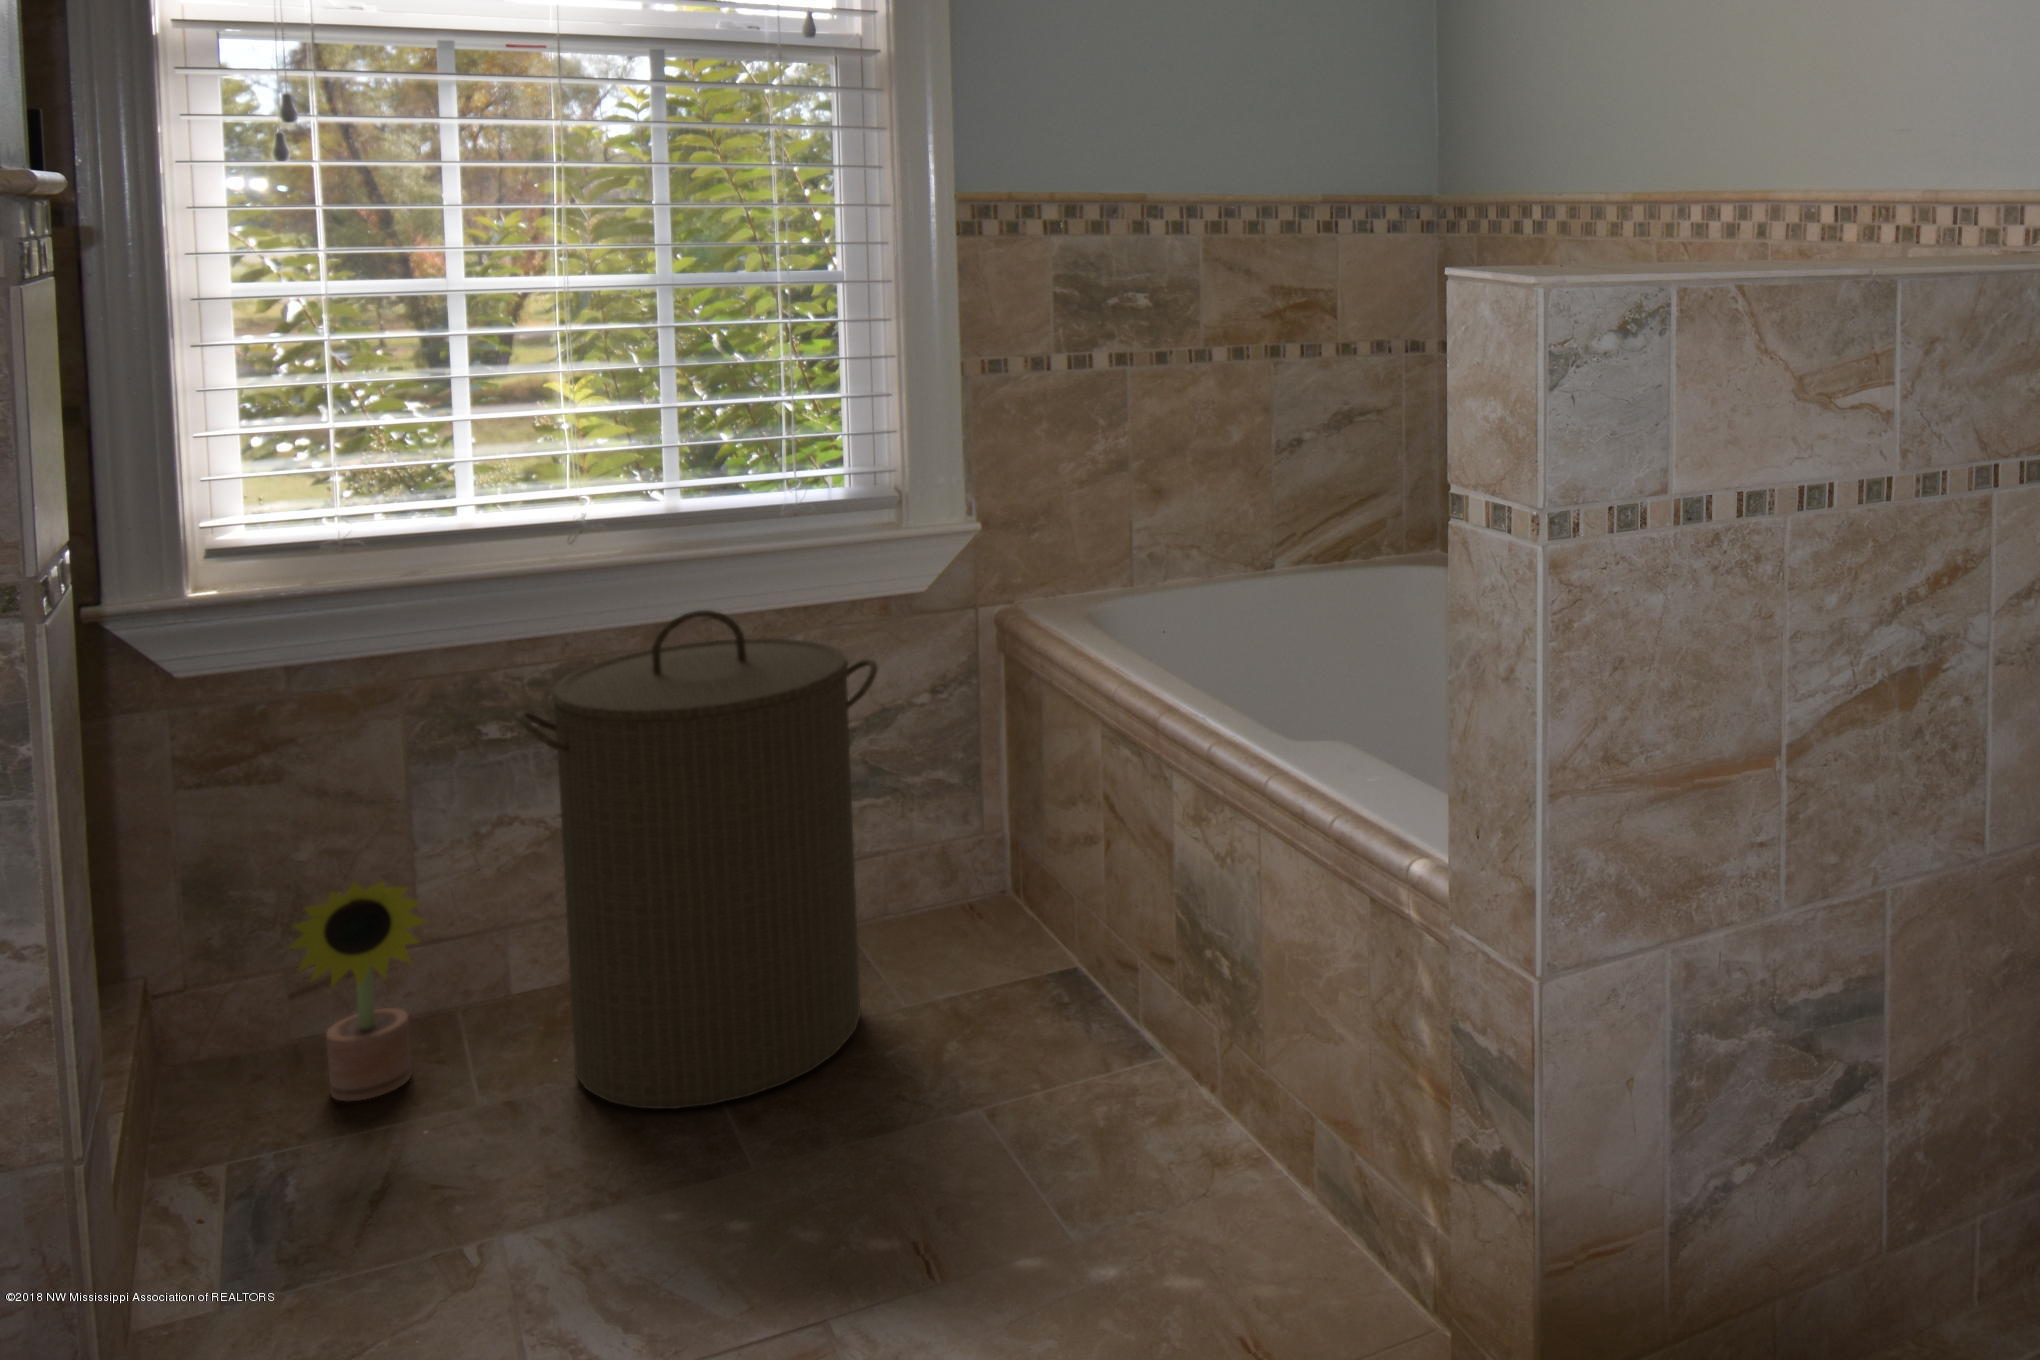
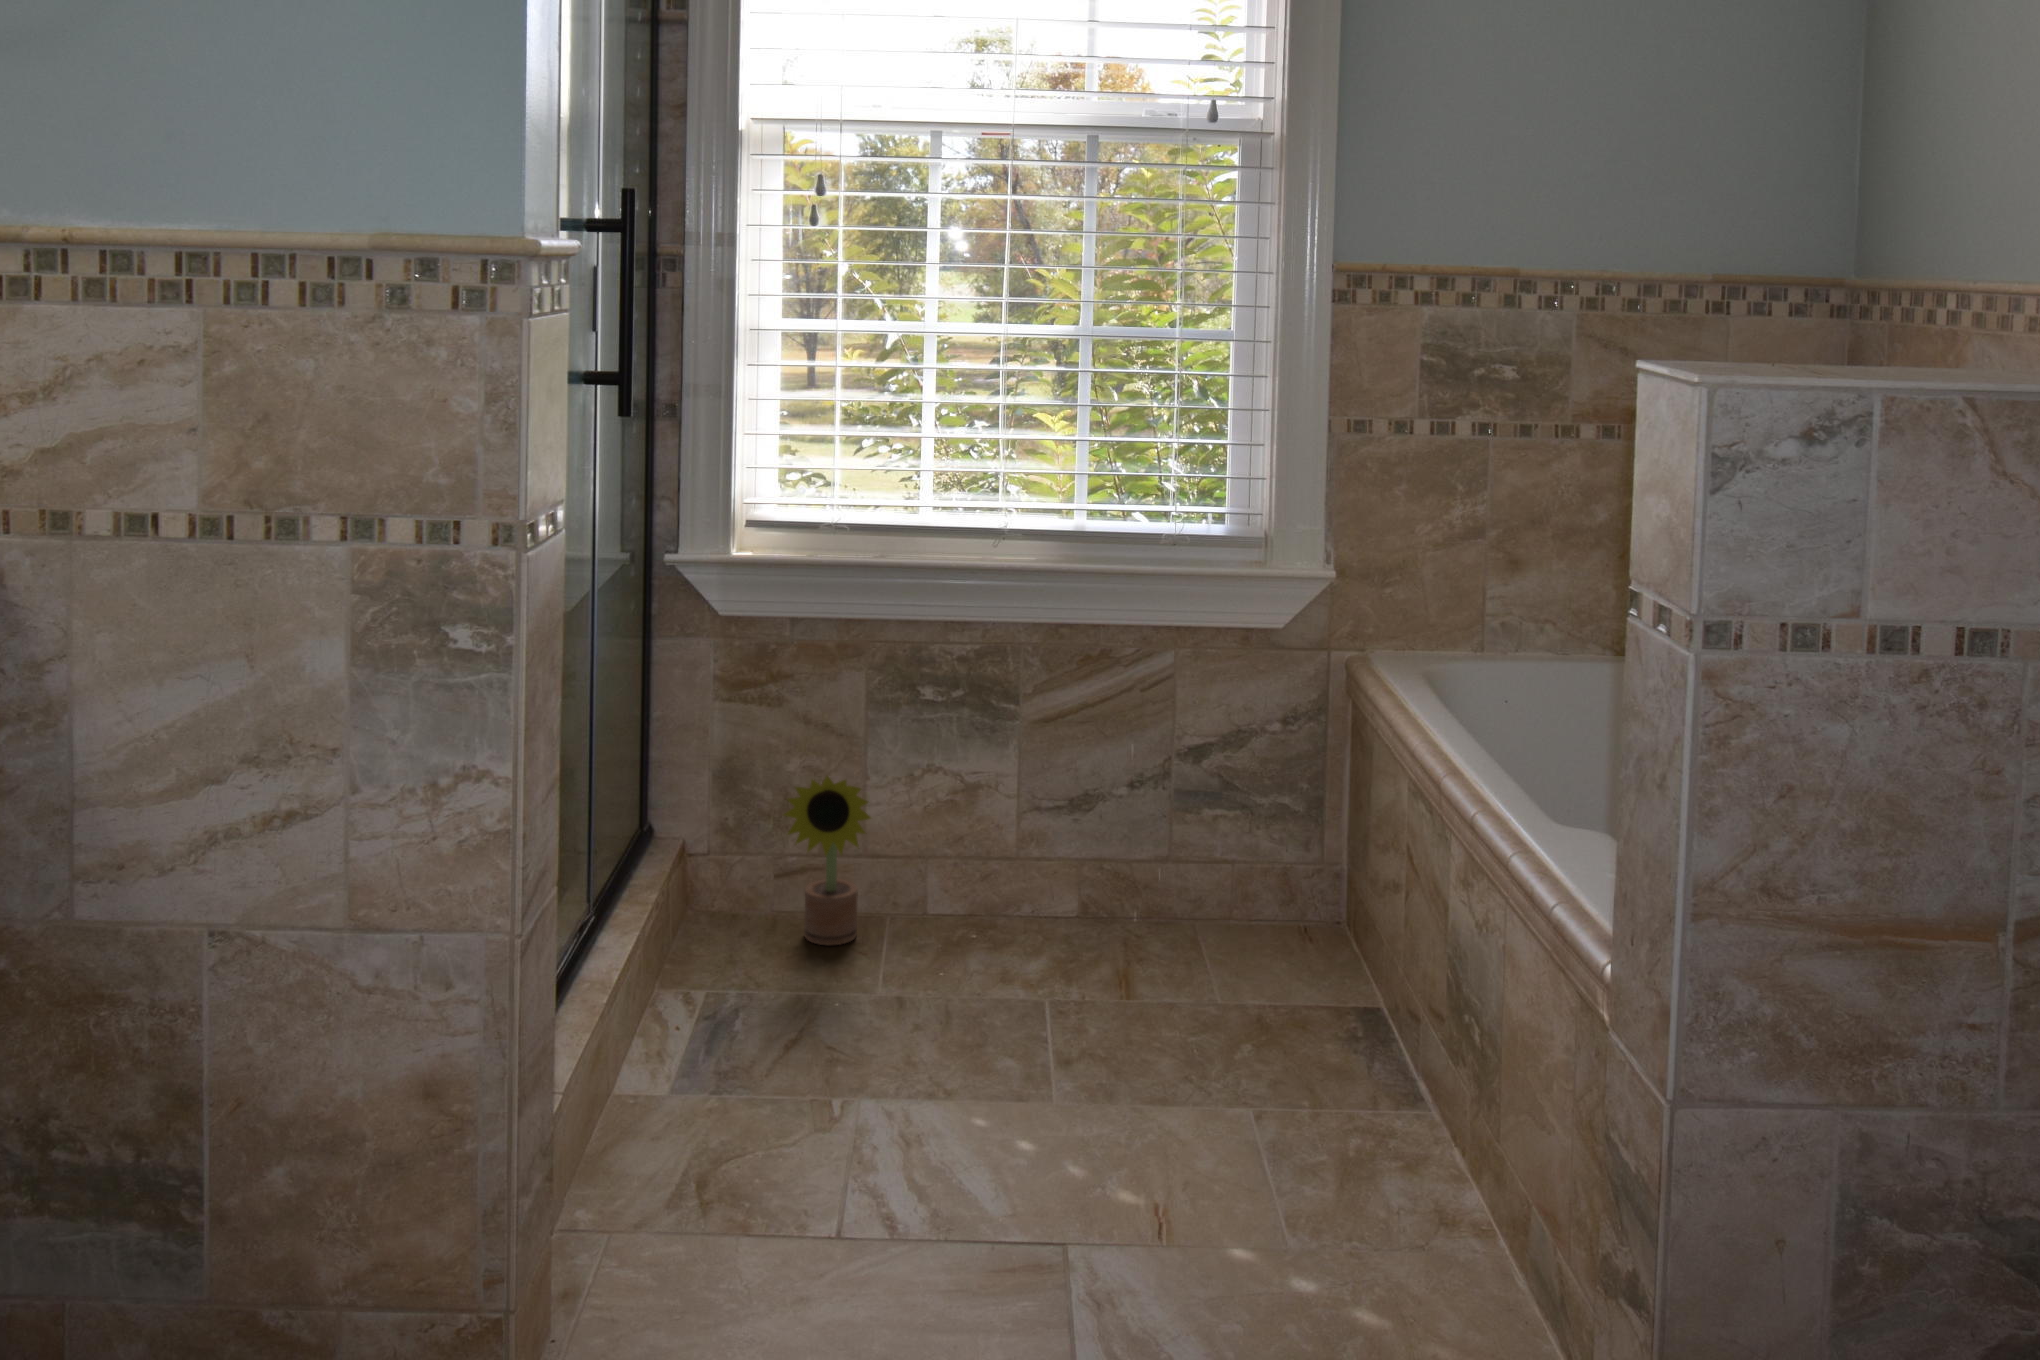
laundry hamper: present [516,610,877,1109] -> none [938,607,1217,1022]

